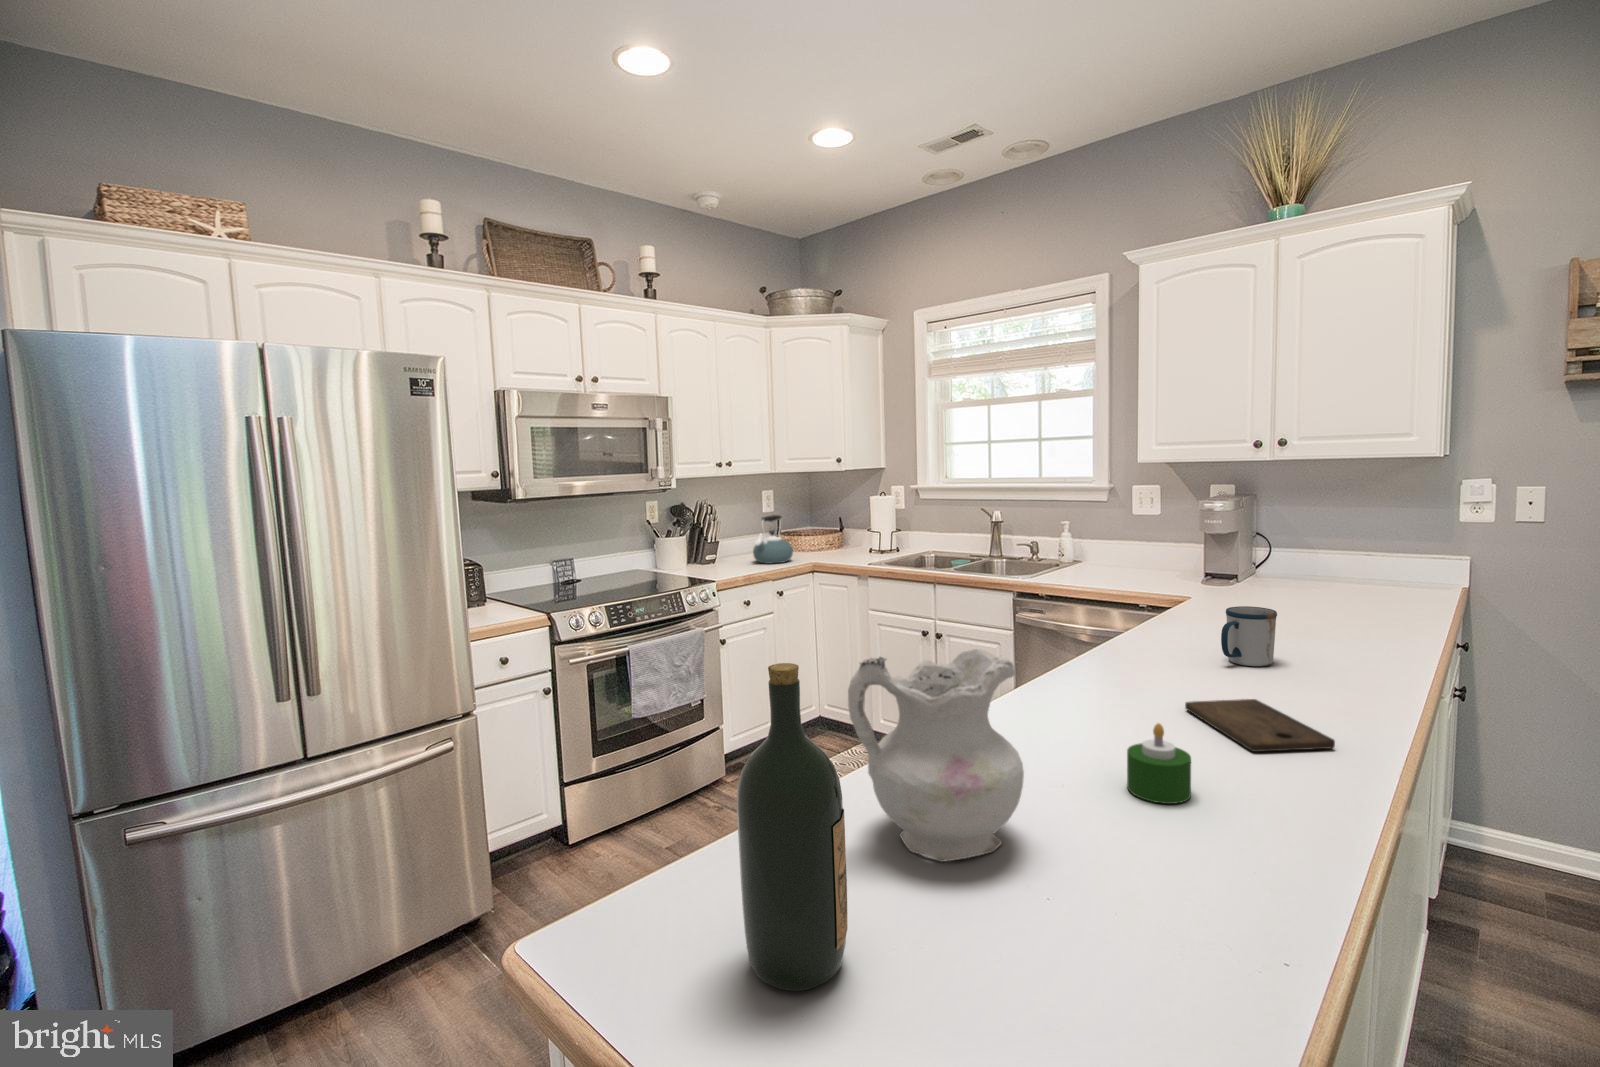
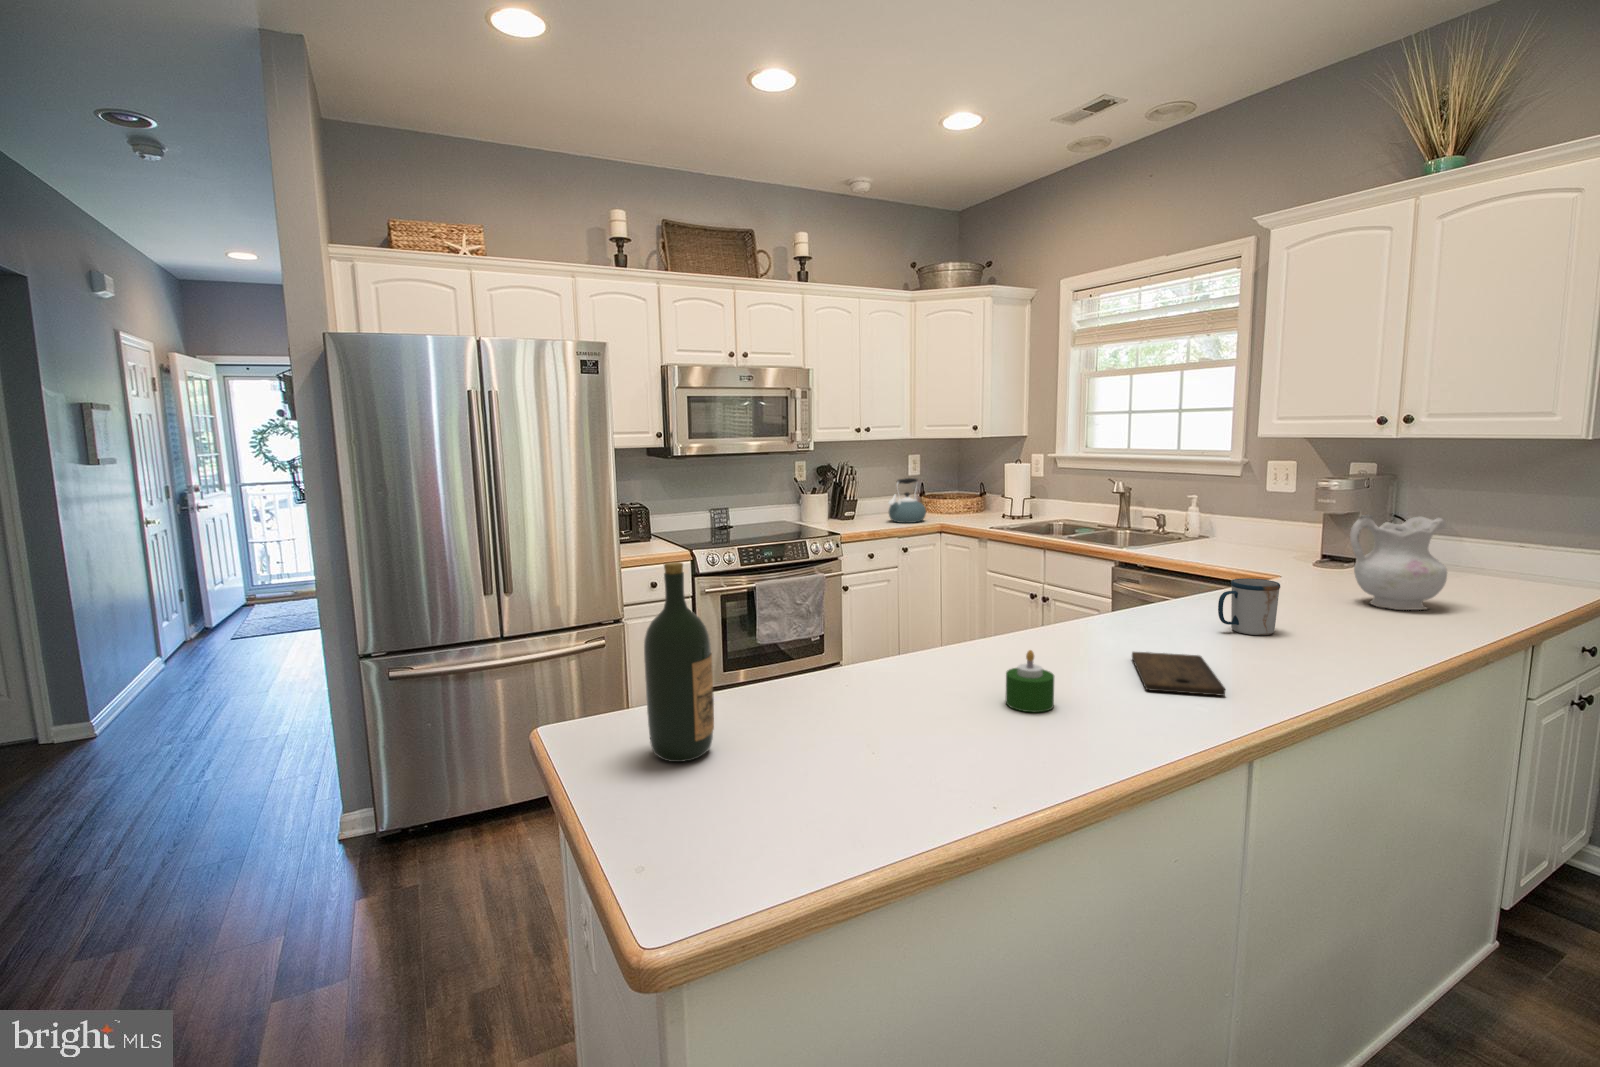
ceramic pitcher: present [848,649,1024,862] -> present [1350,515,1447,610]

